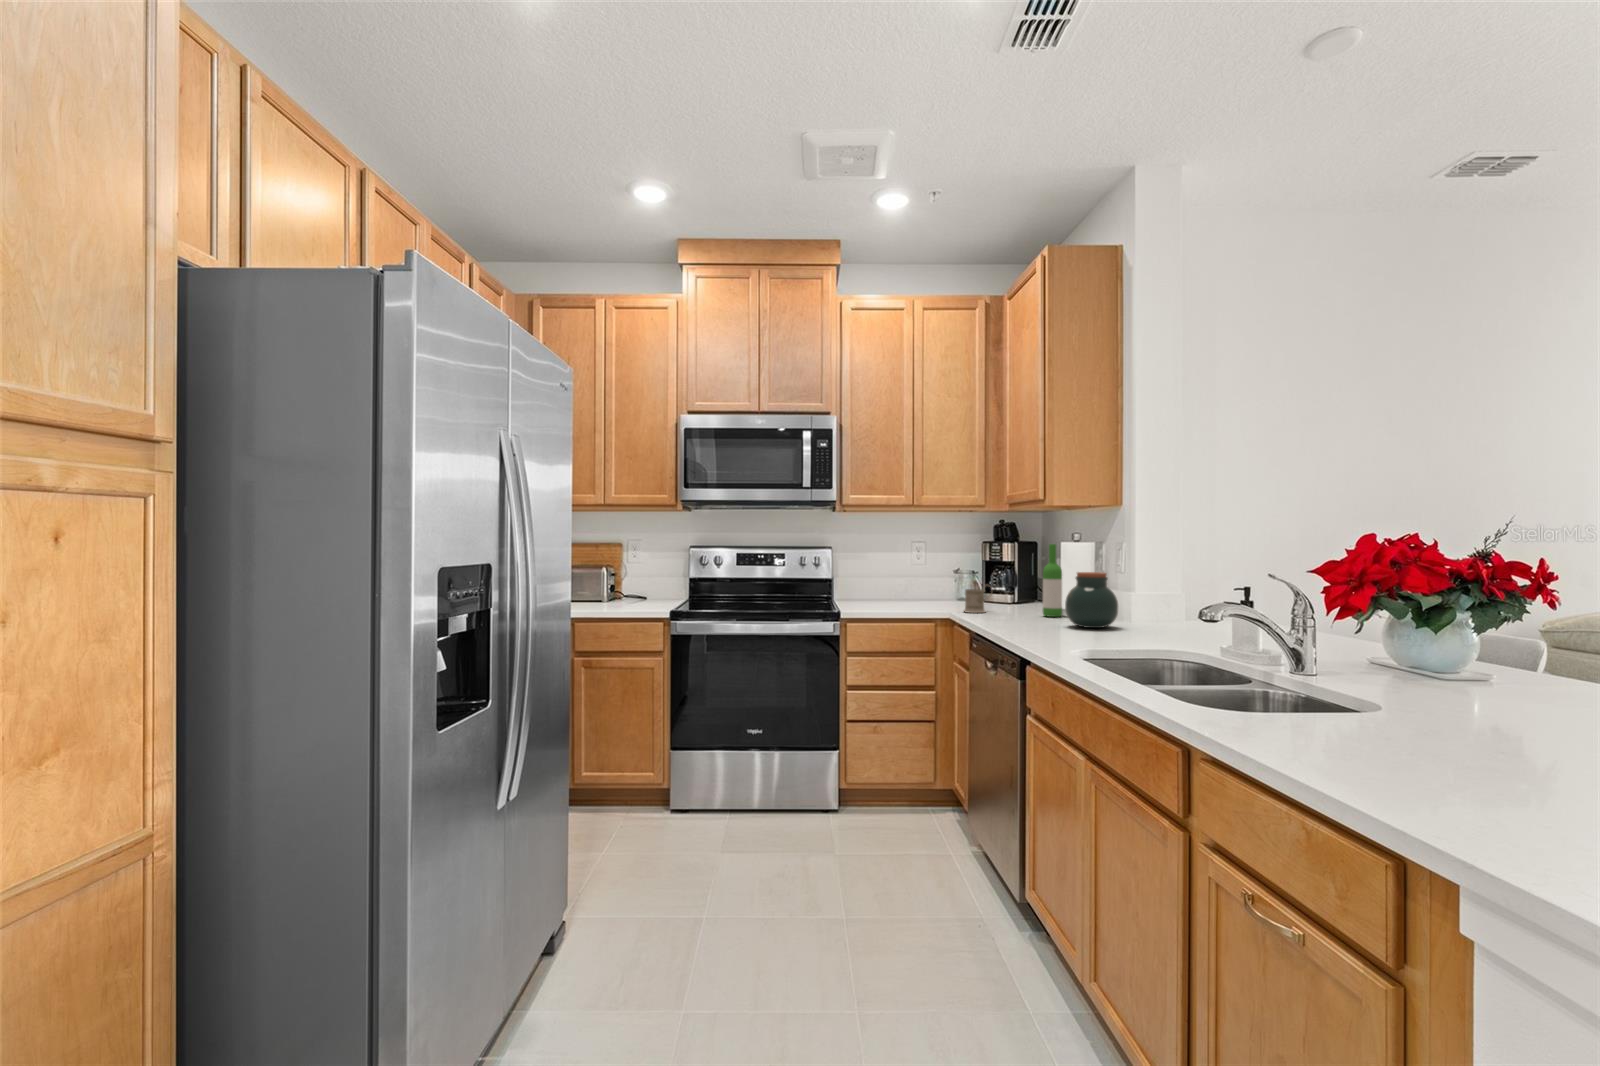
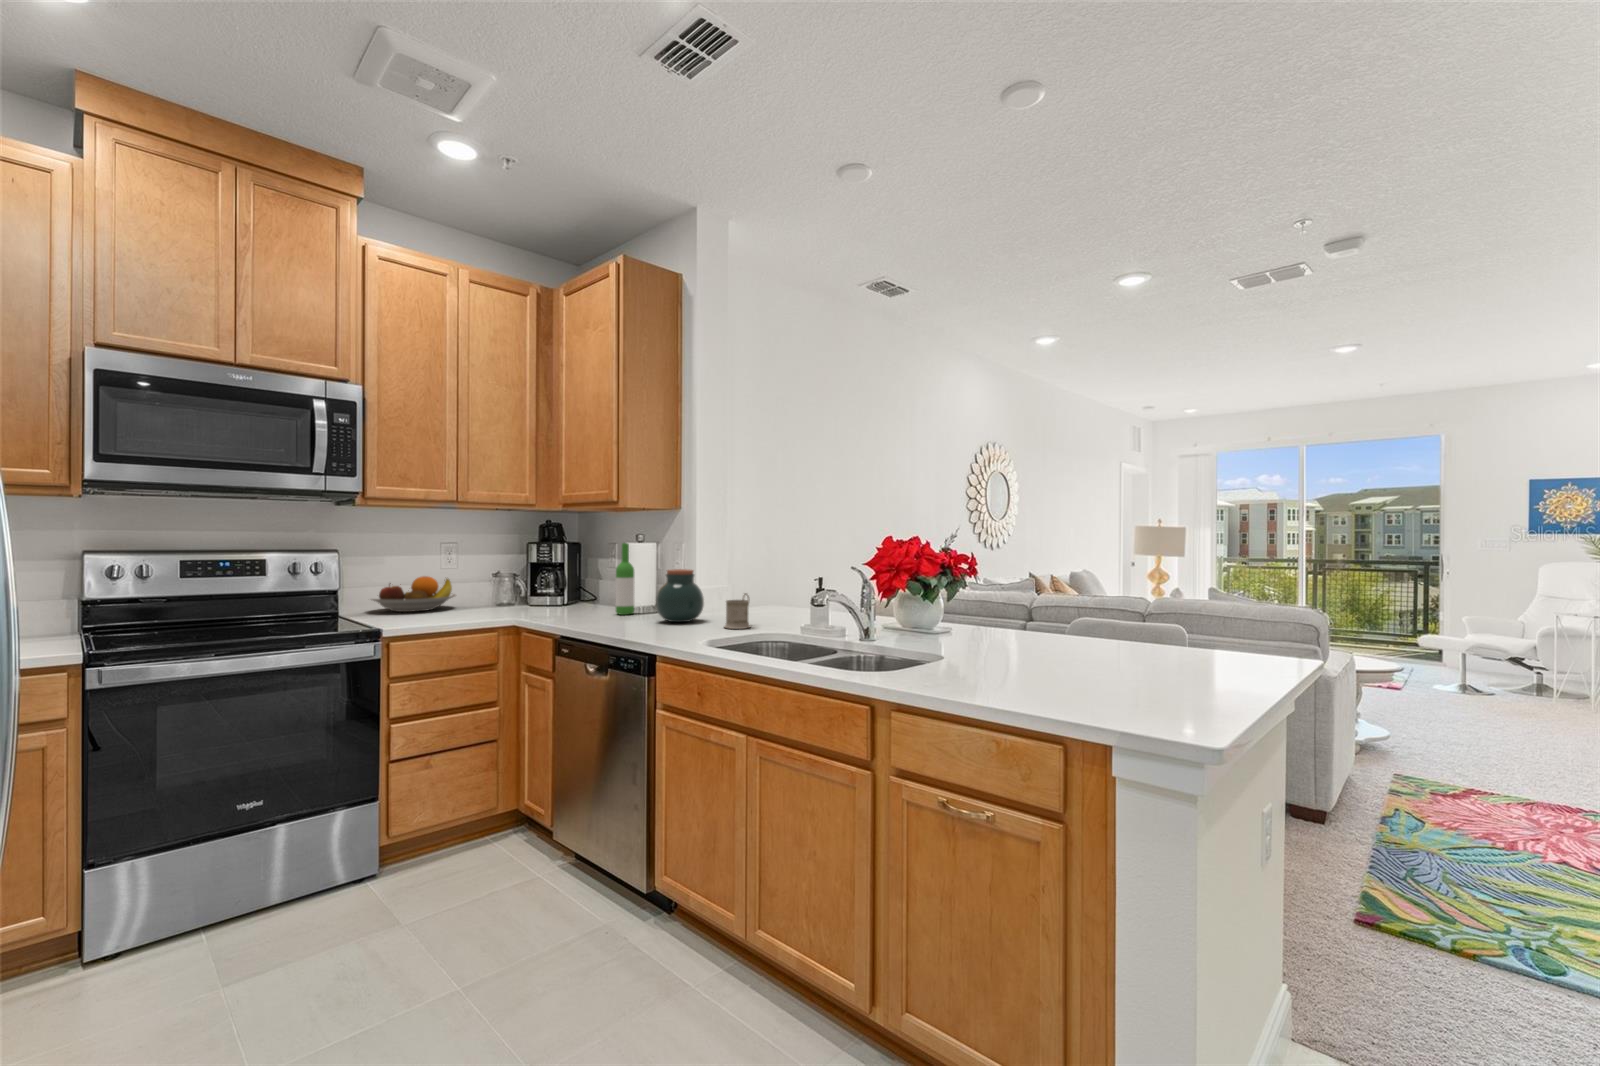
fruit bowl: none [857,571,924,601] -> present [372,576,456,612]
mug: present [964,584,989,613] -> present [724,593,750,629]

